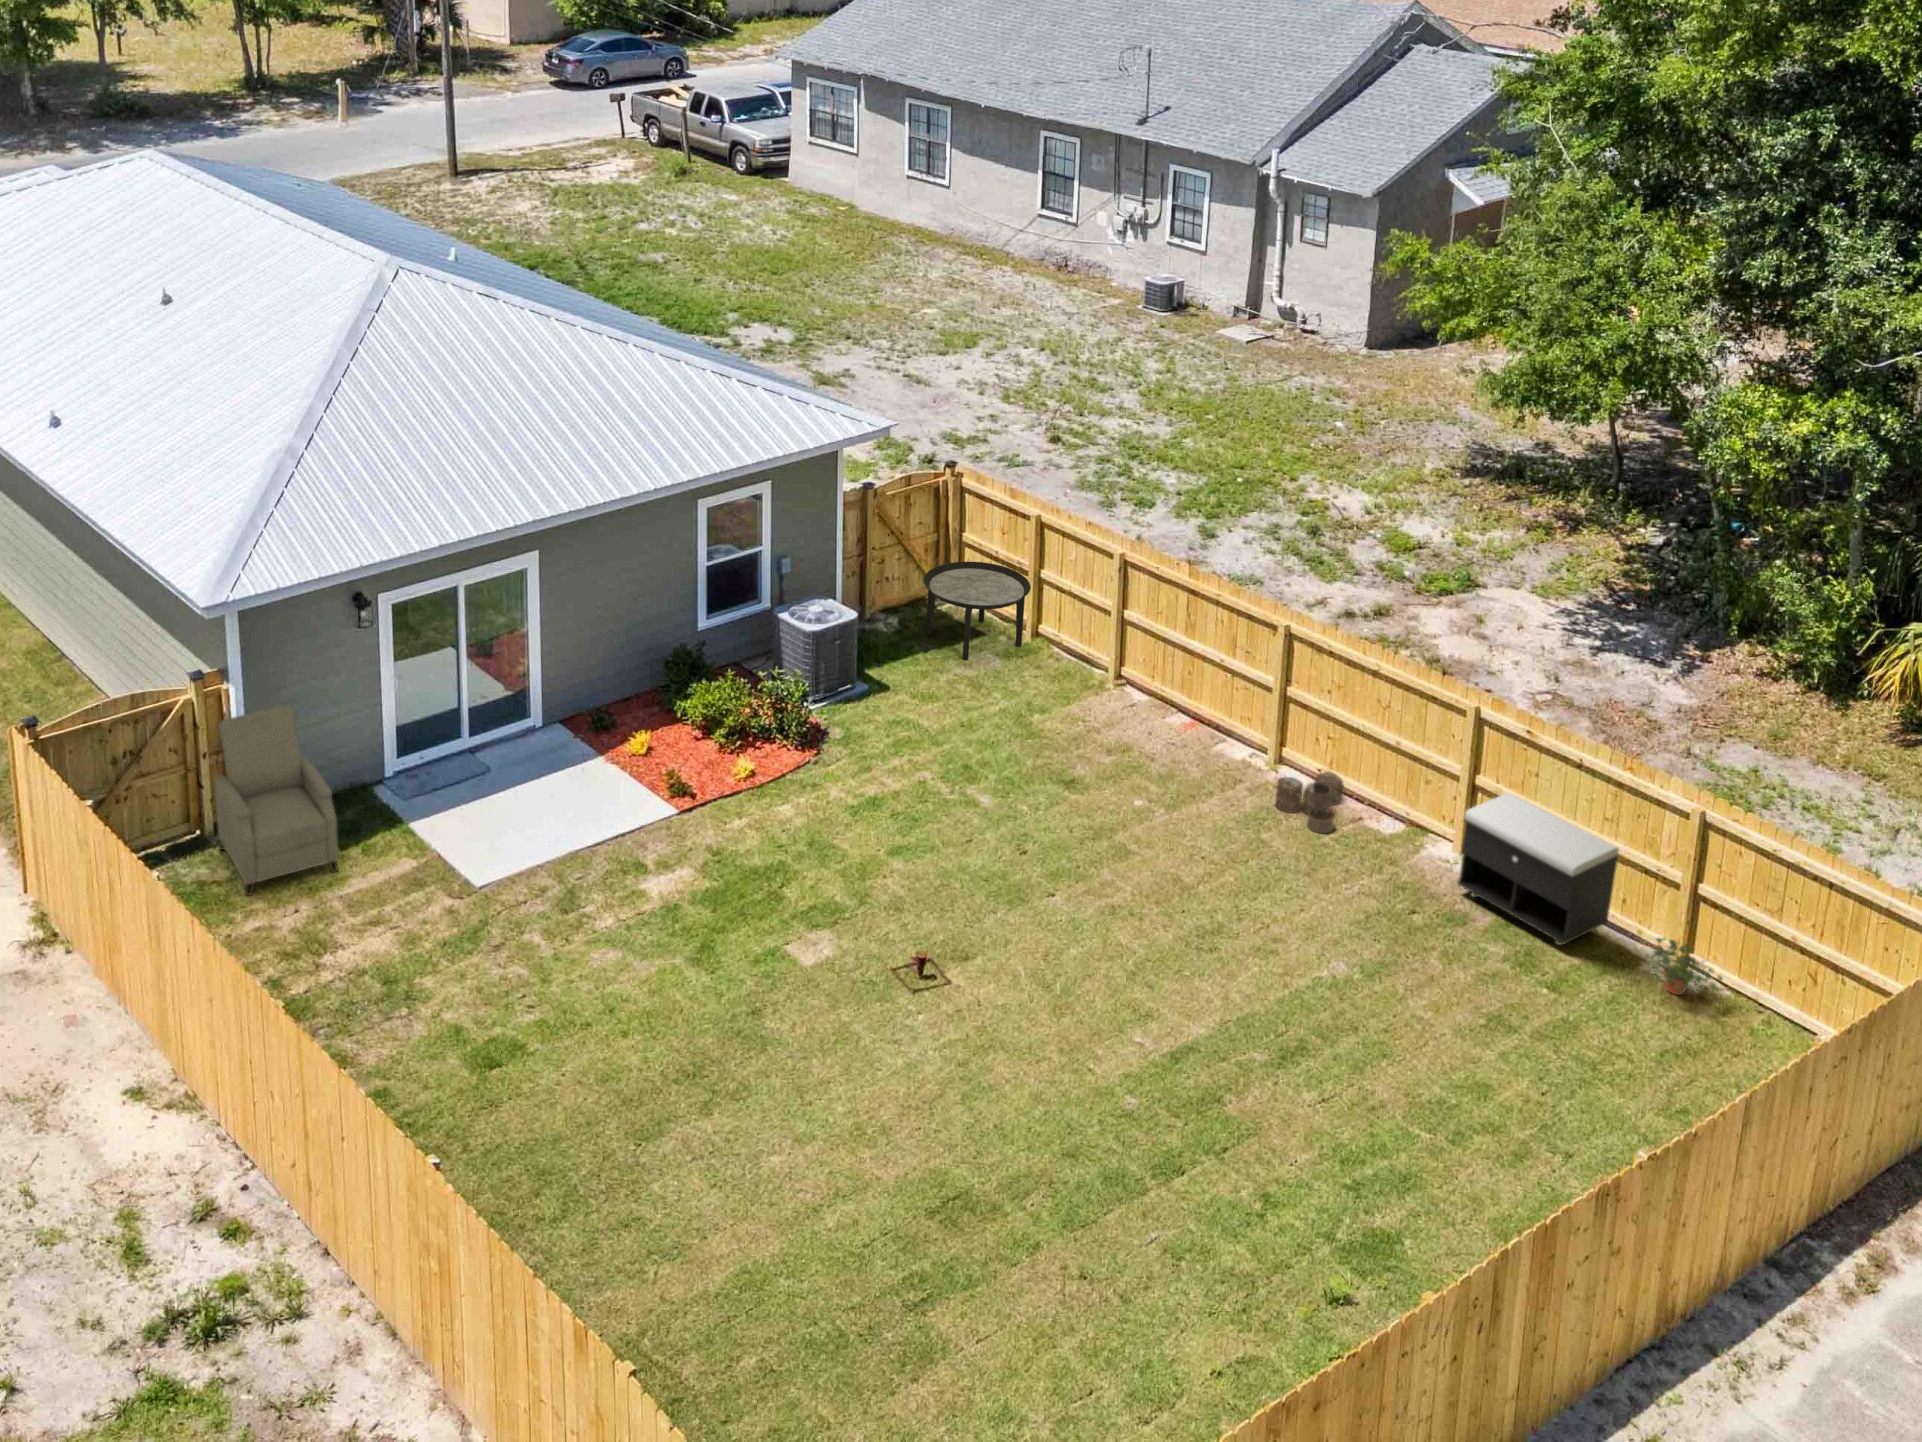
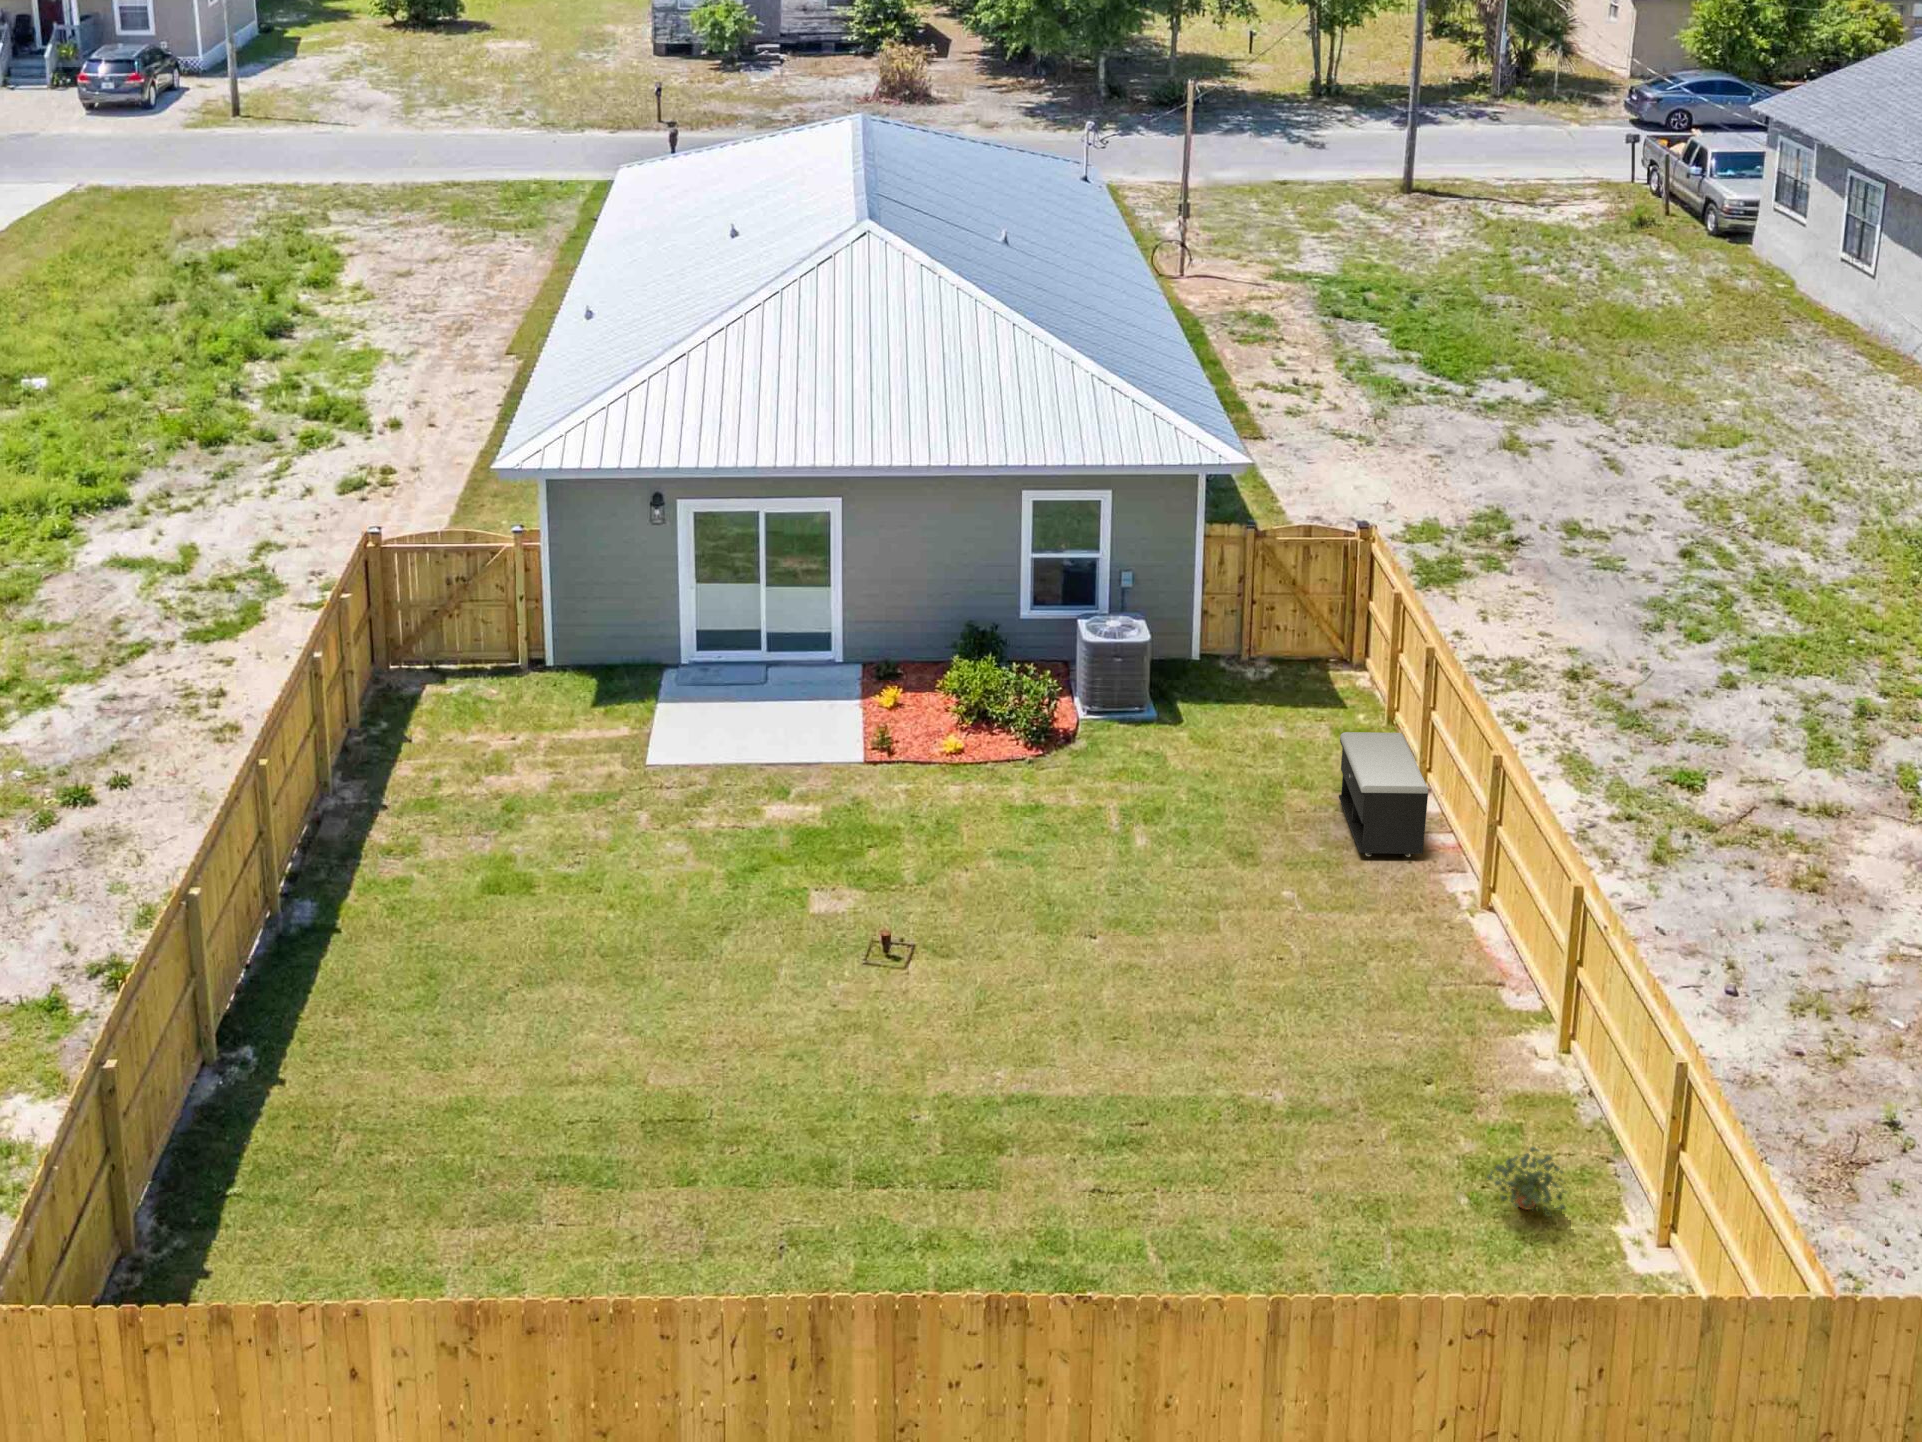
round table: present [924,562,1031,660] -> none [1257,623,1365,721]
chair: present [215,706,338,895] -> none [538,568,631,705]
woven basket: present [1276,772,1344,833] -> none [1374,889,1455,957]
storage bench: present [1457,793,1619,945] -> present [1339,732,1428,857]

